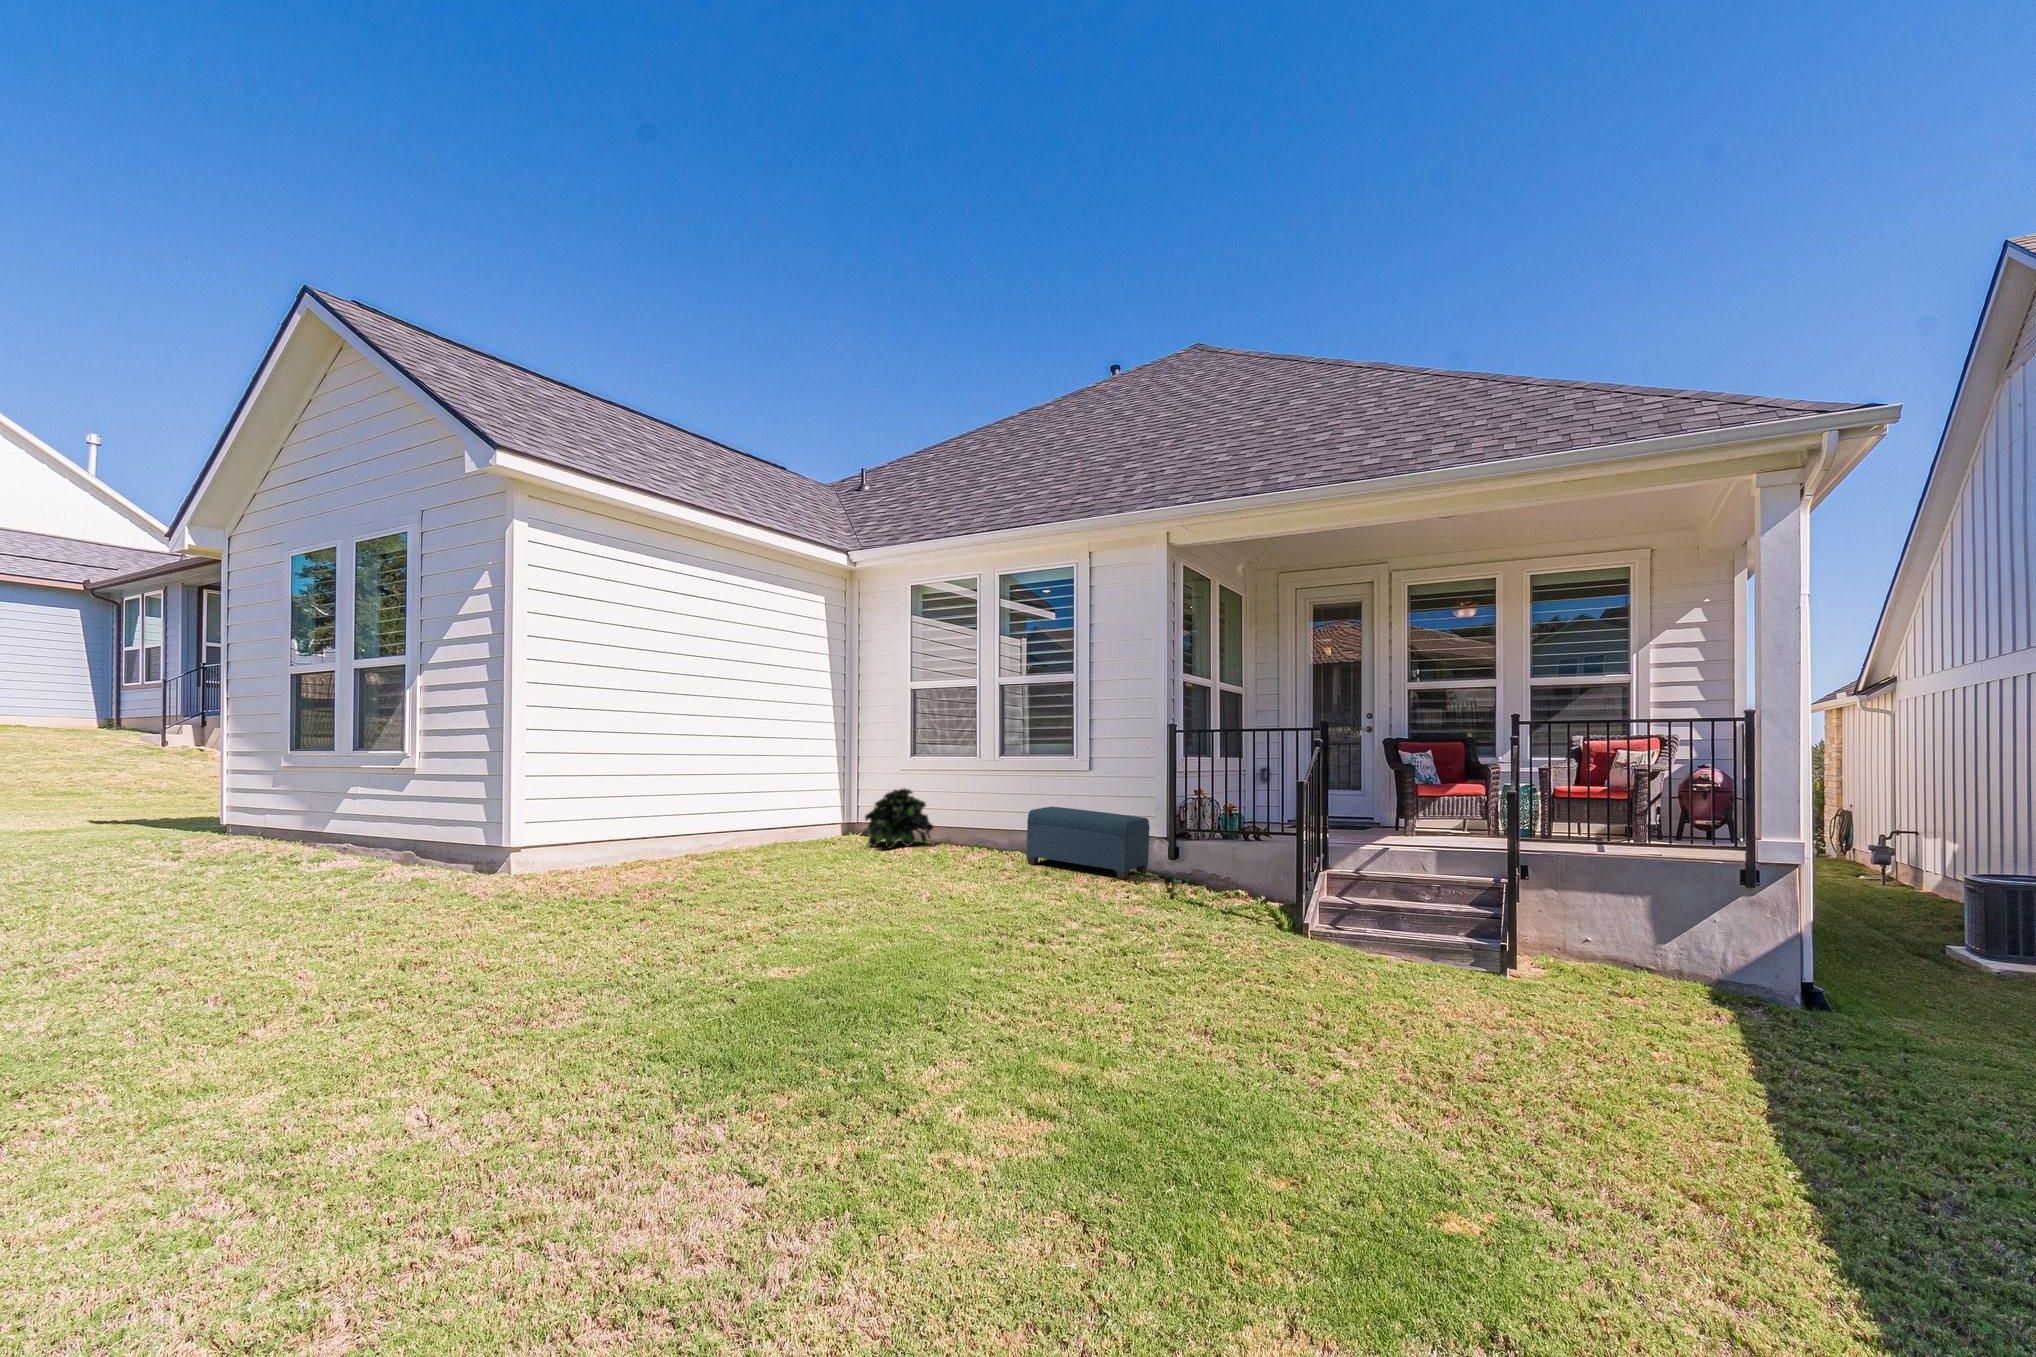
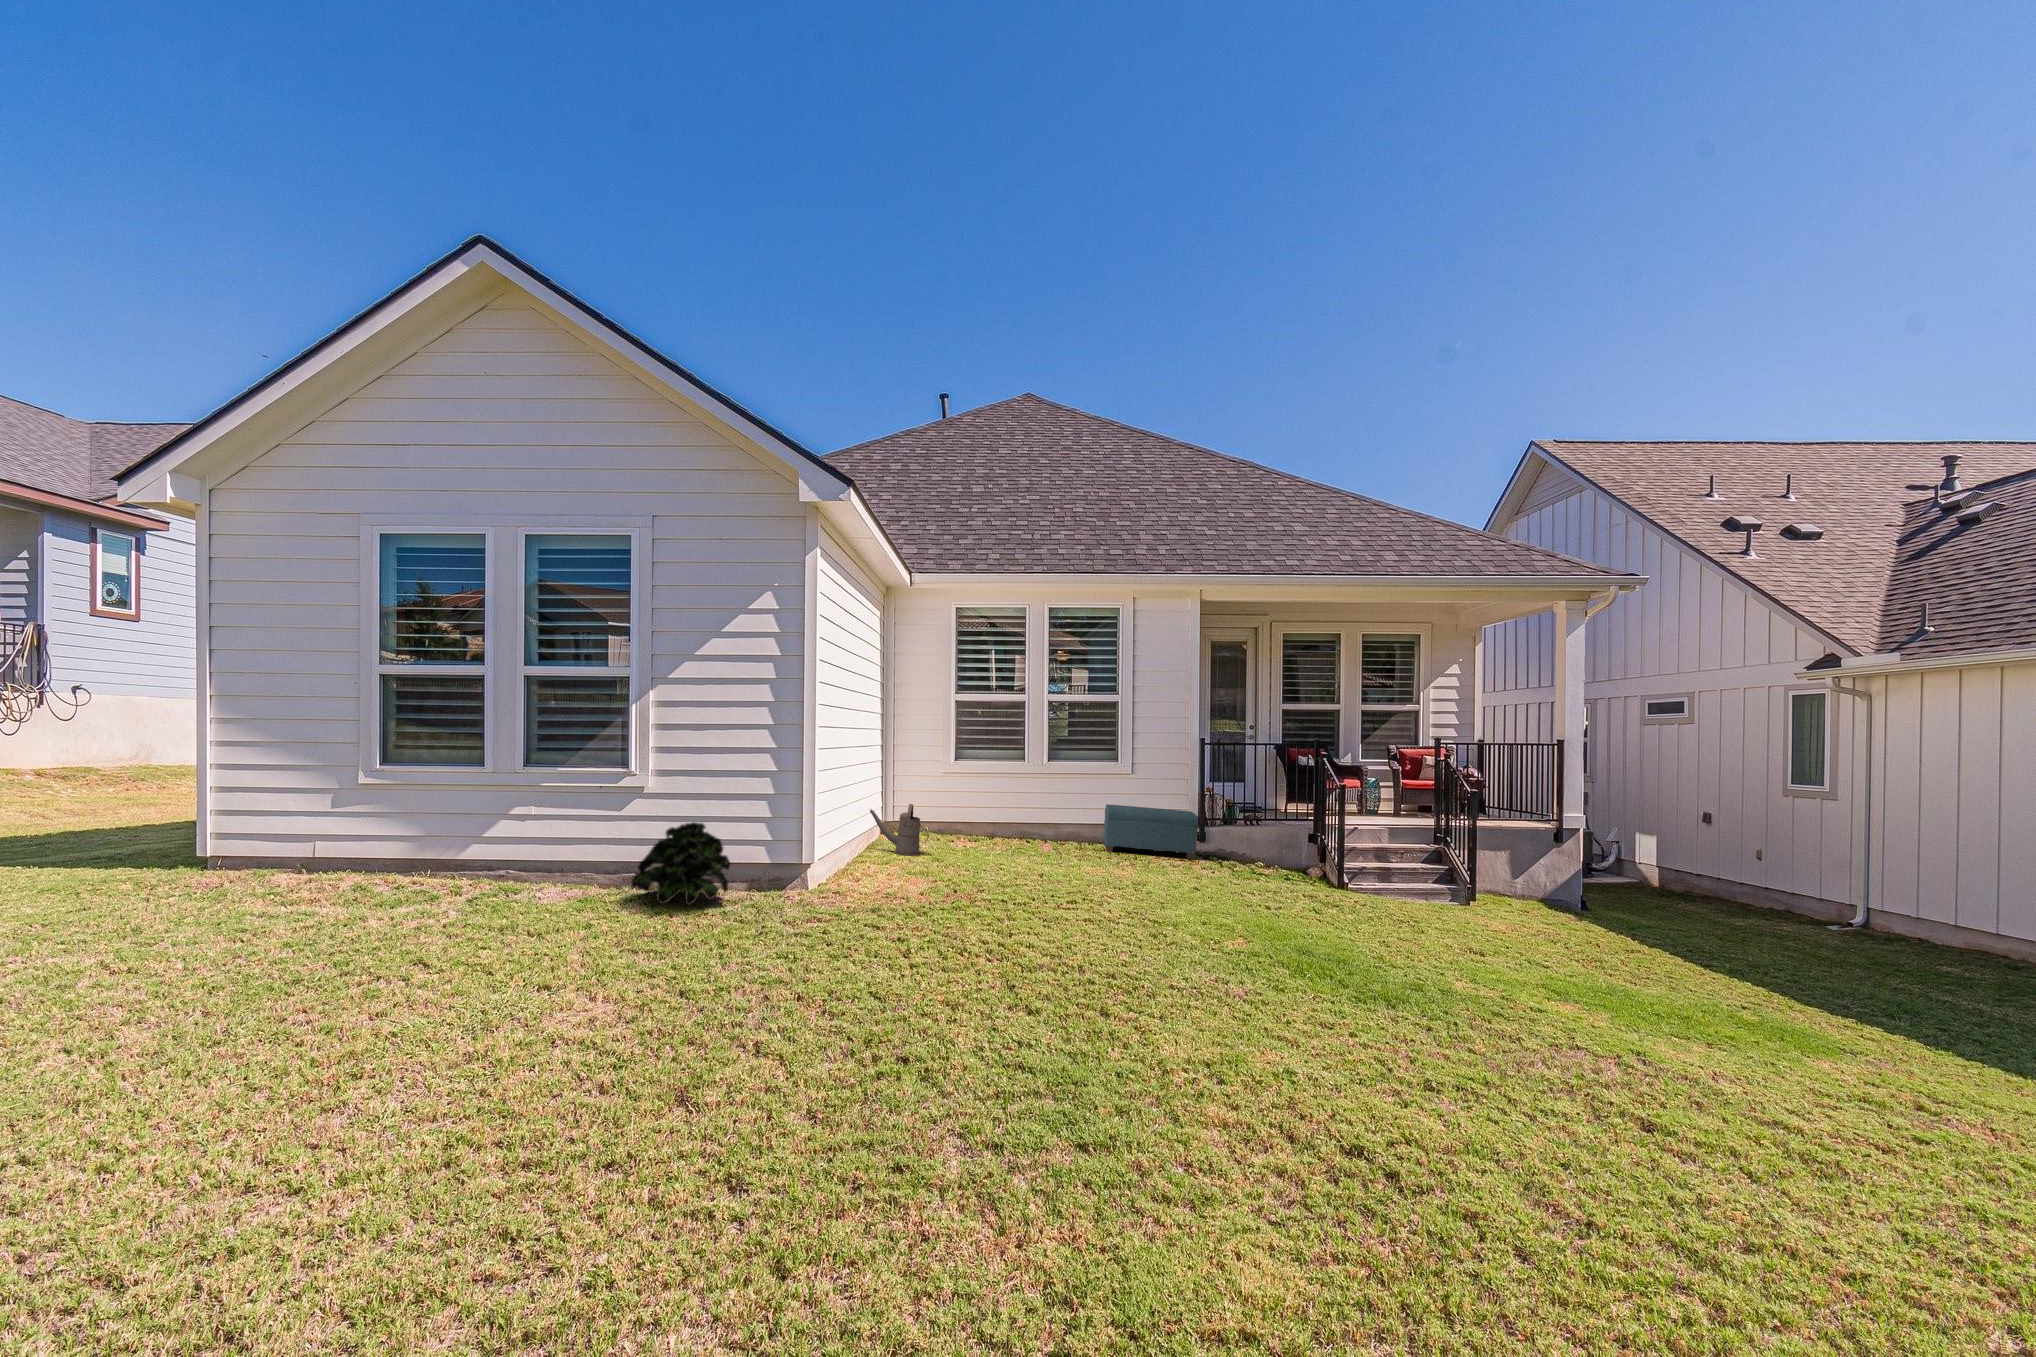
potted plant: present [862,789,933,849] -> present [631,822,730,905]
watering can: none [755,798,802,854] -> present [870,804,929,856]

